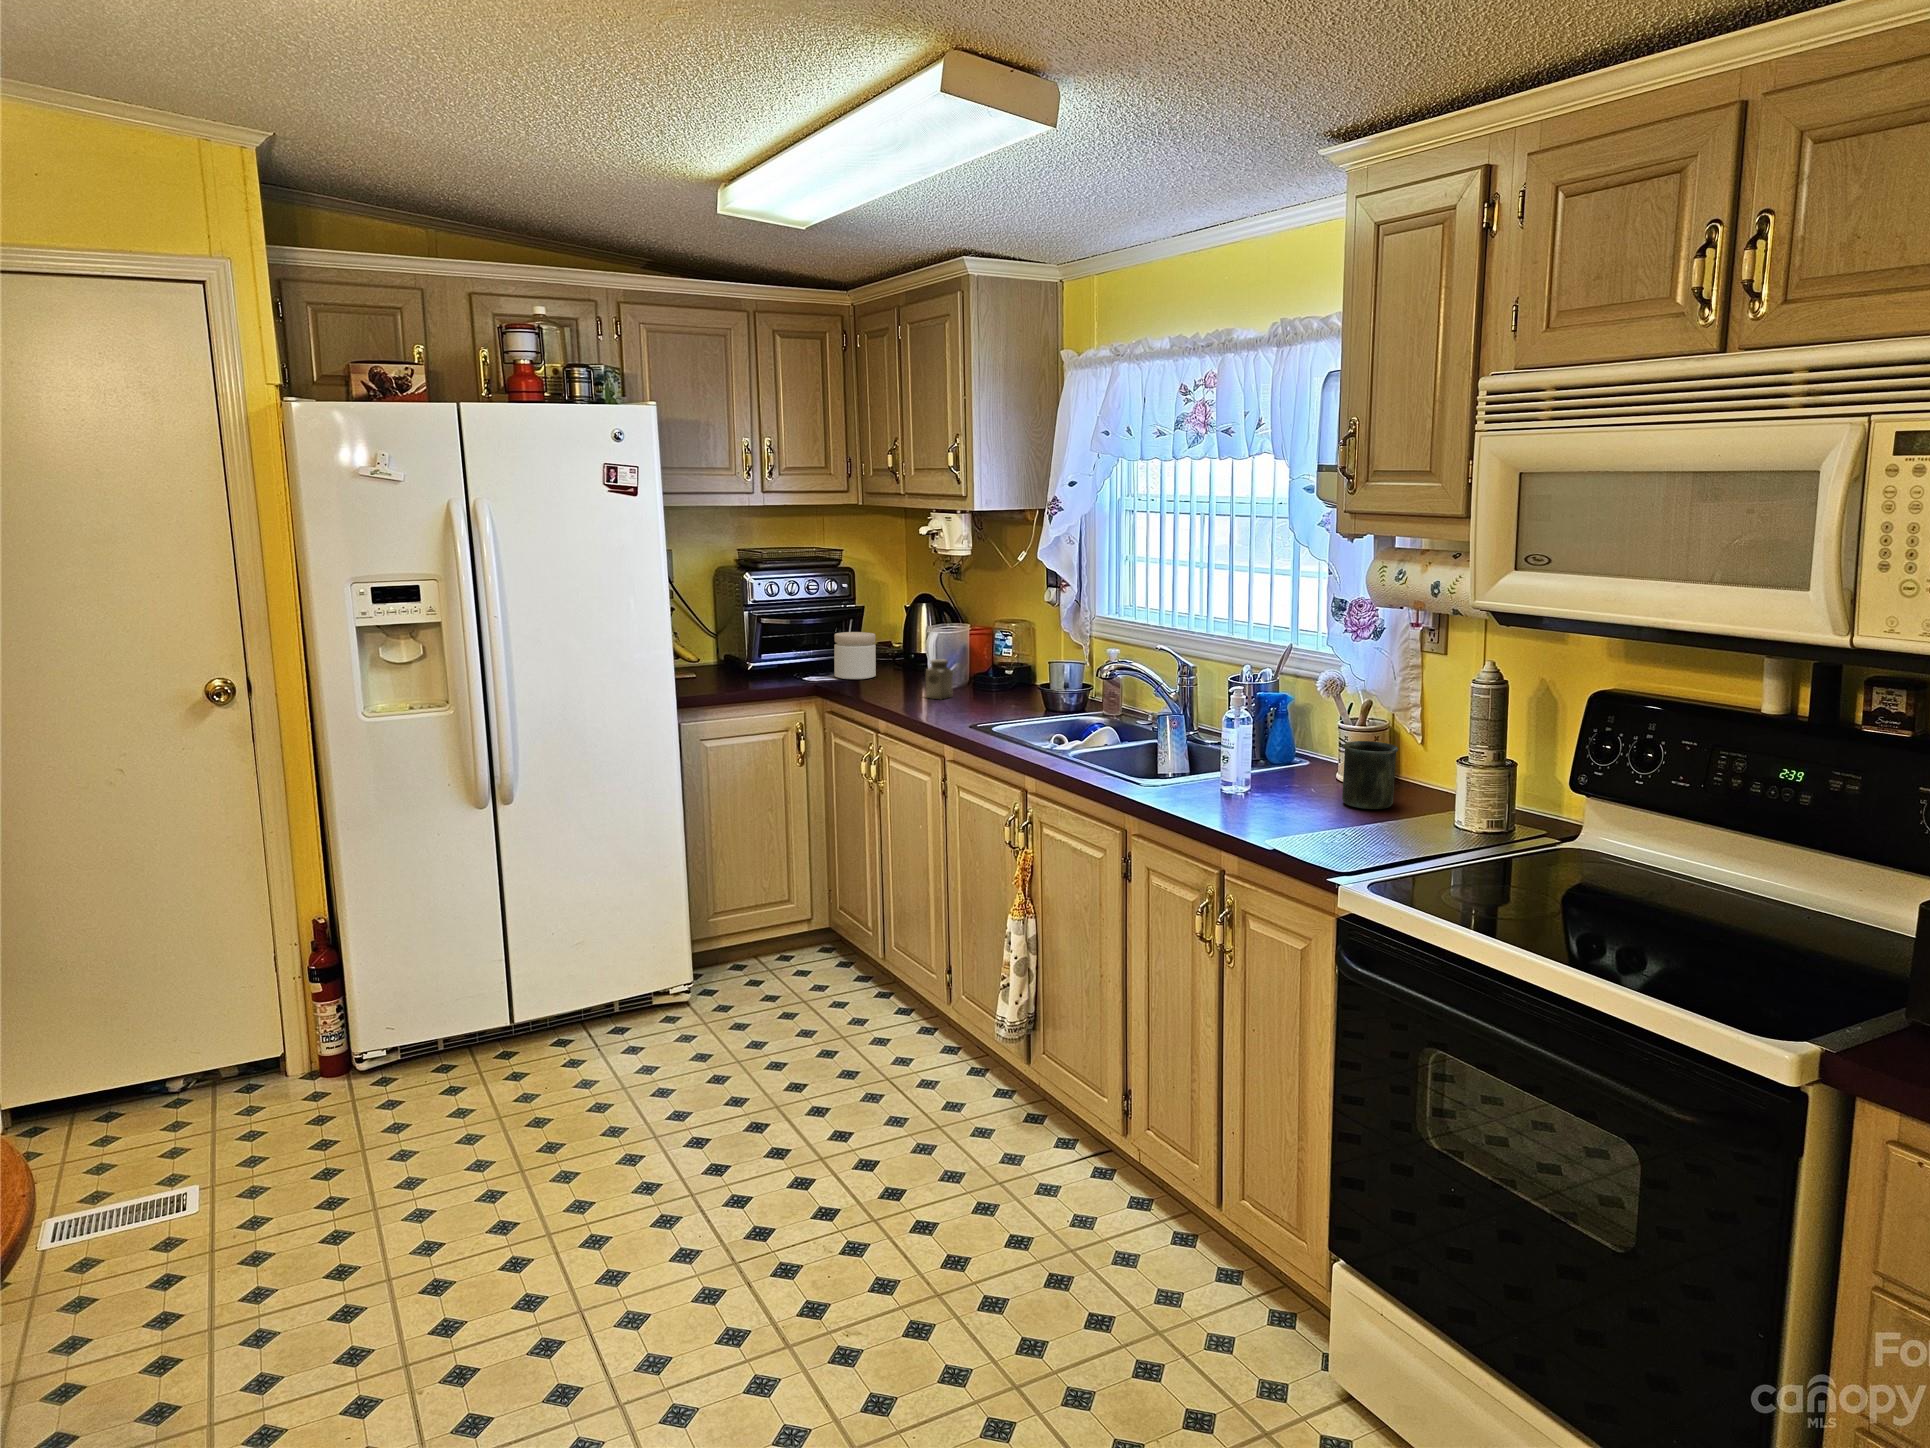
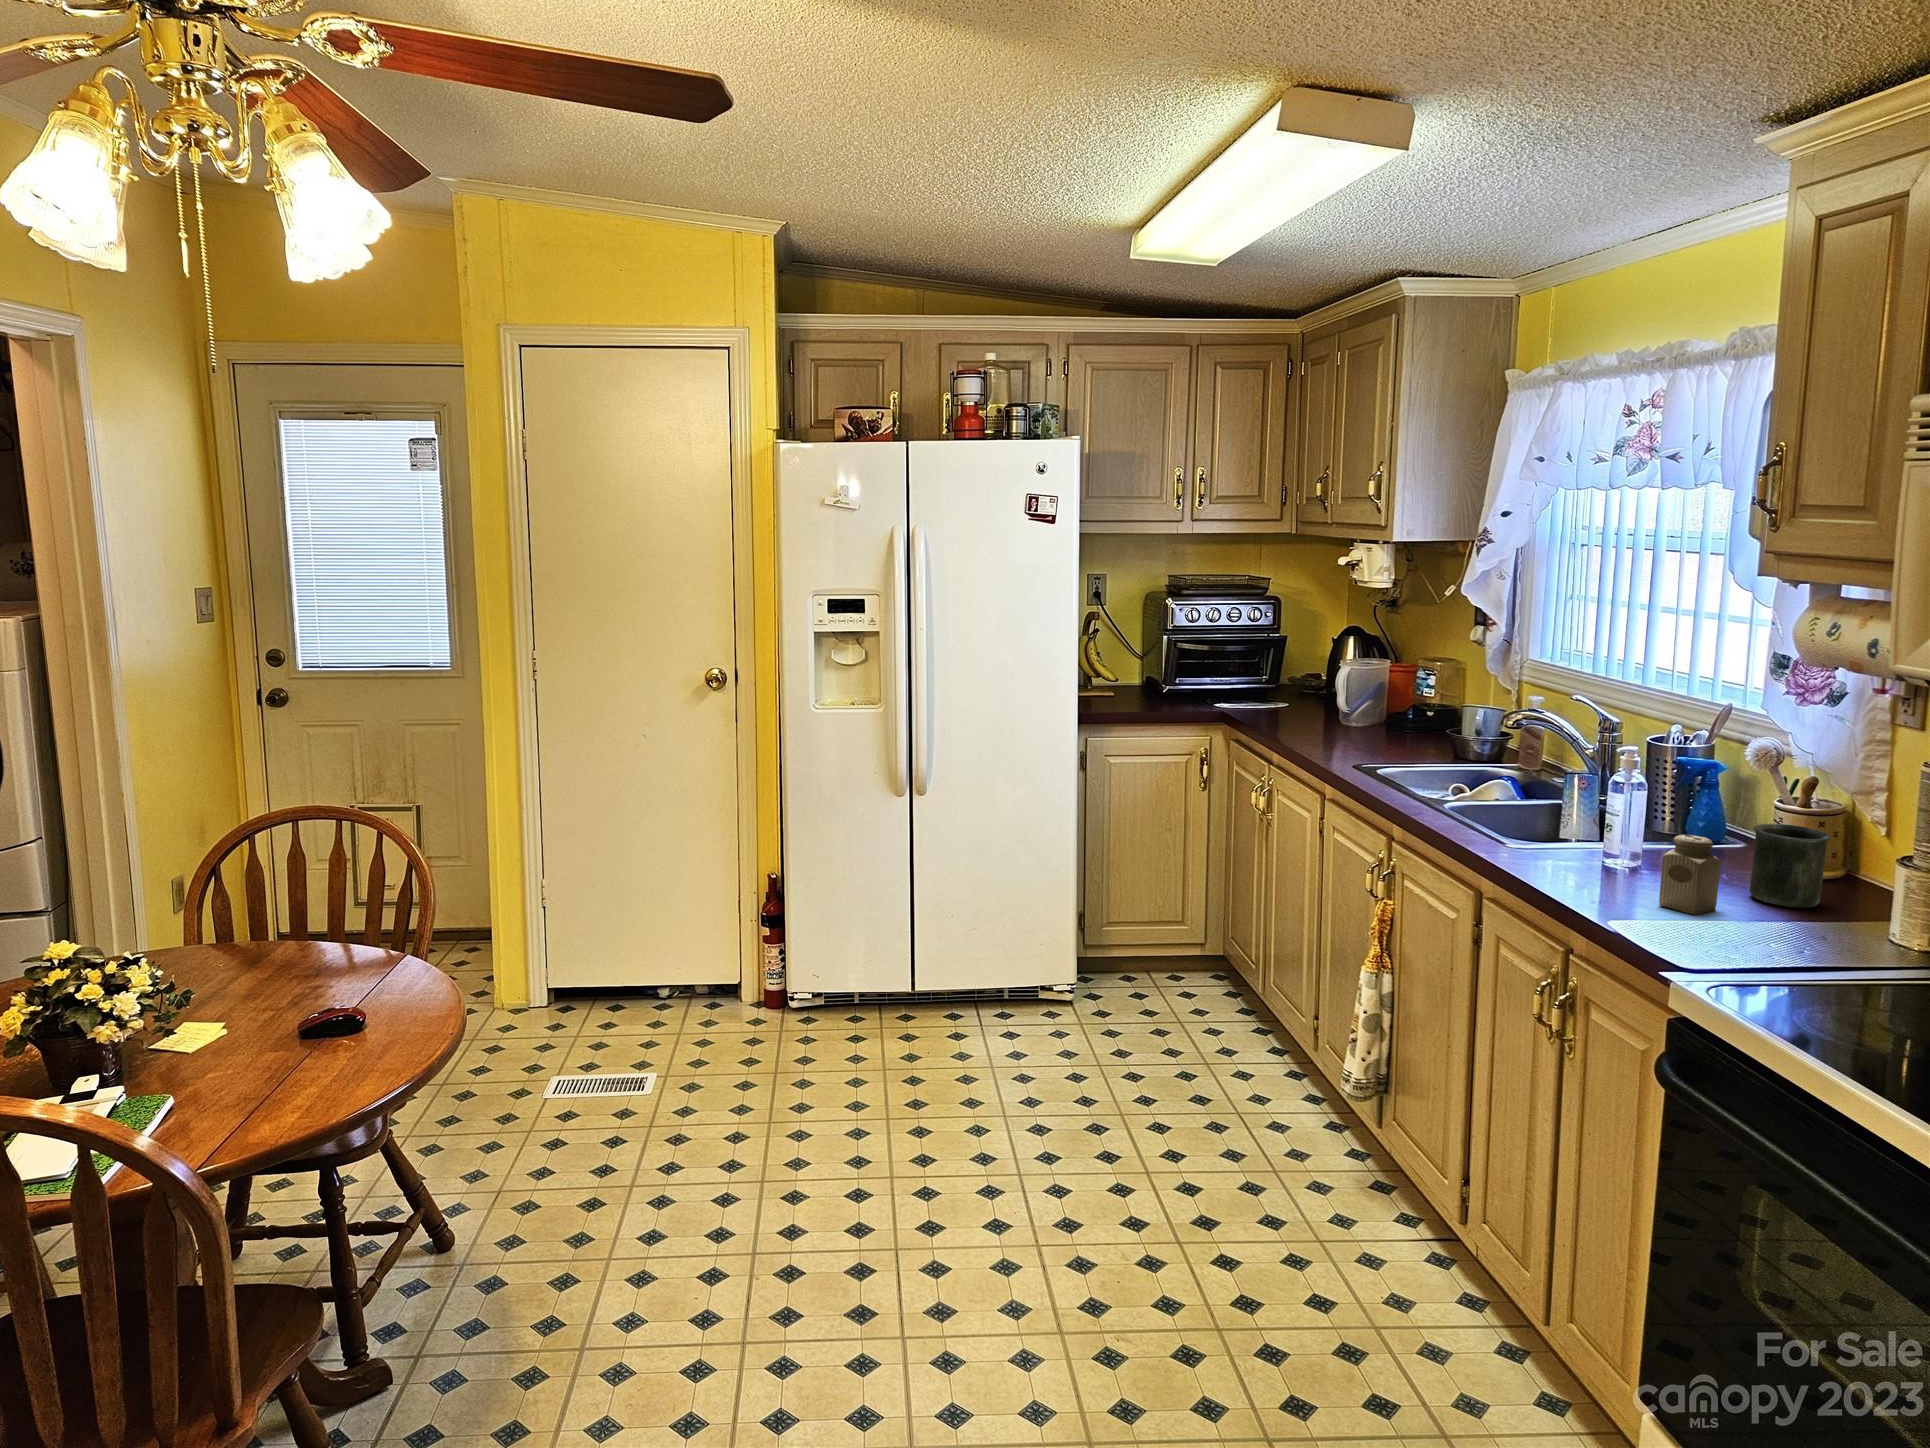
jar: present [834,632,876,679] -> none [1251,662,1297,711]
salt shaker: present [925,659,953,700] -> present [1659,835,1721,915]

